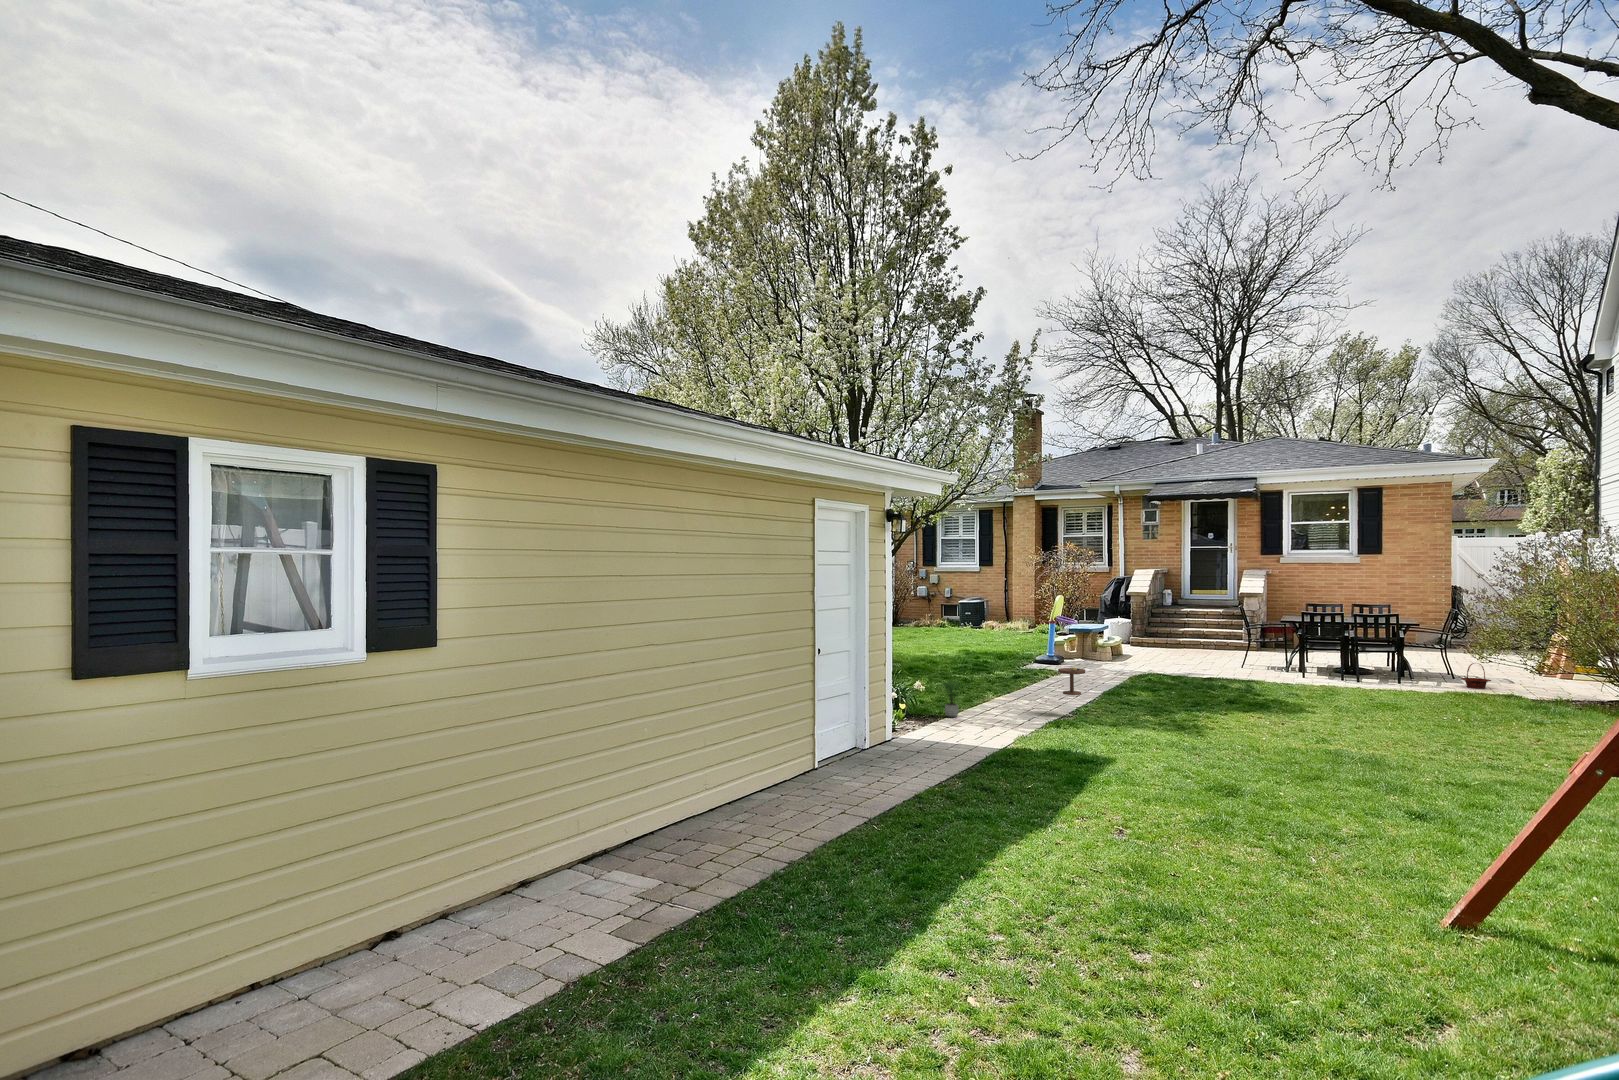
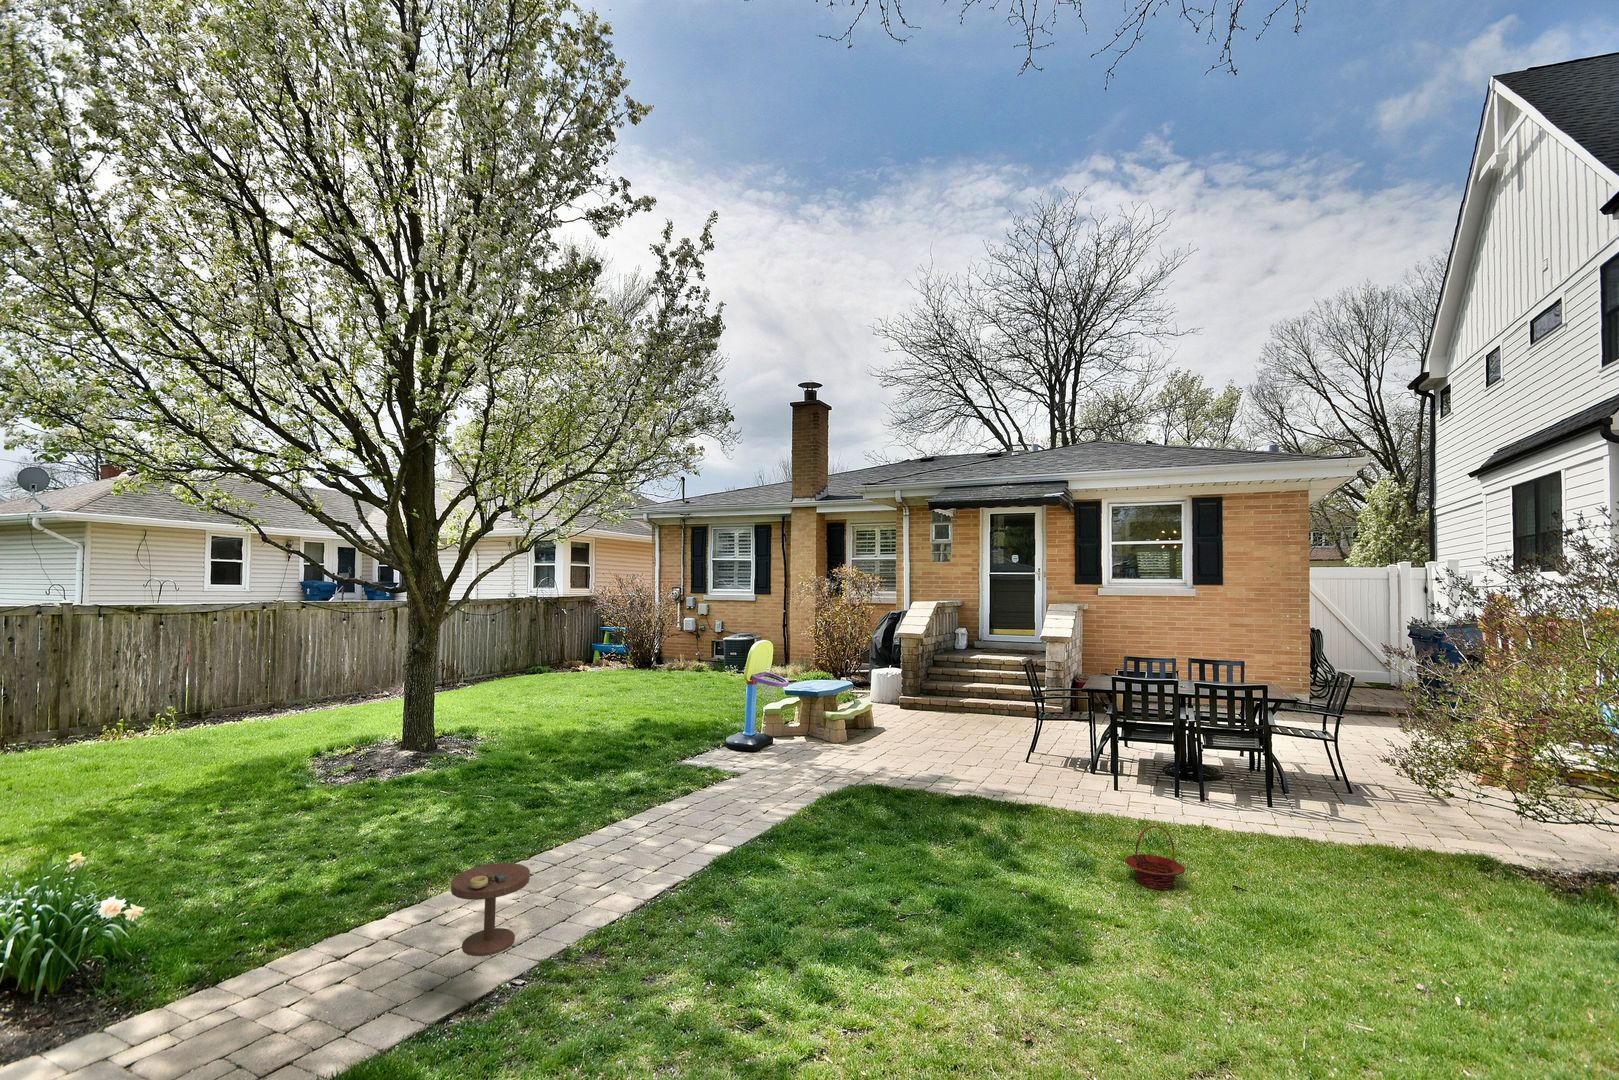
basket: present [1461,663,1491,689] -> present [1125,826,1185,889]
potted plant: present [942,681,962,718] -> none [89,902,184,1027]

